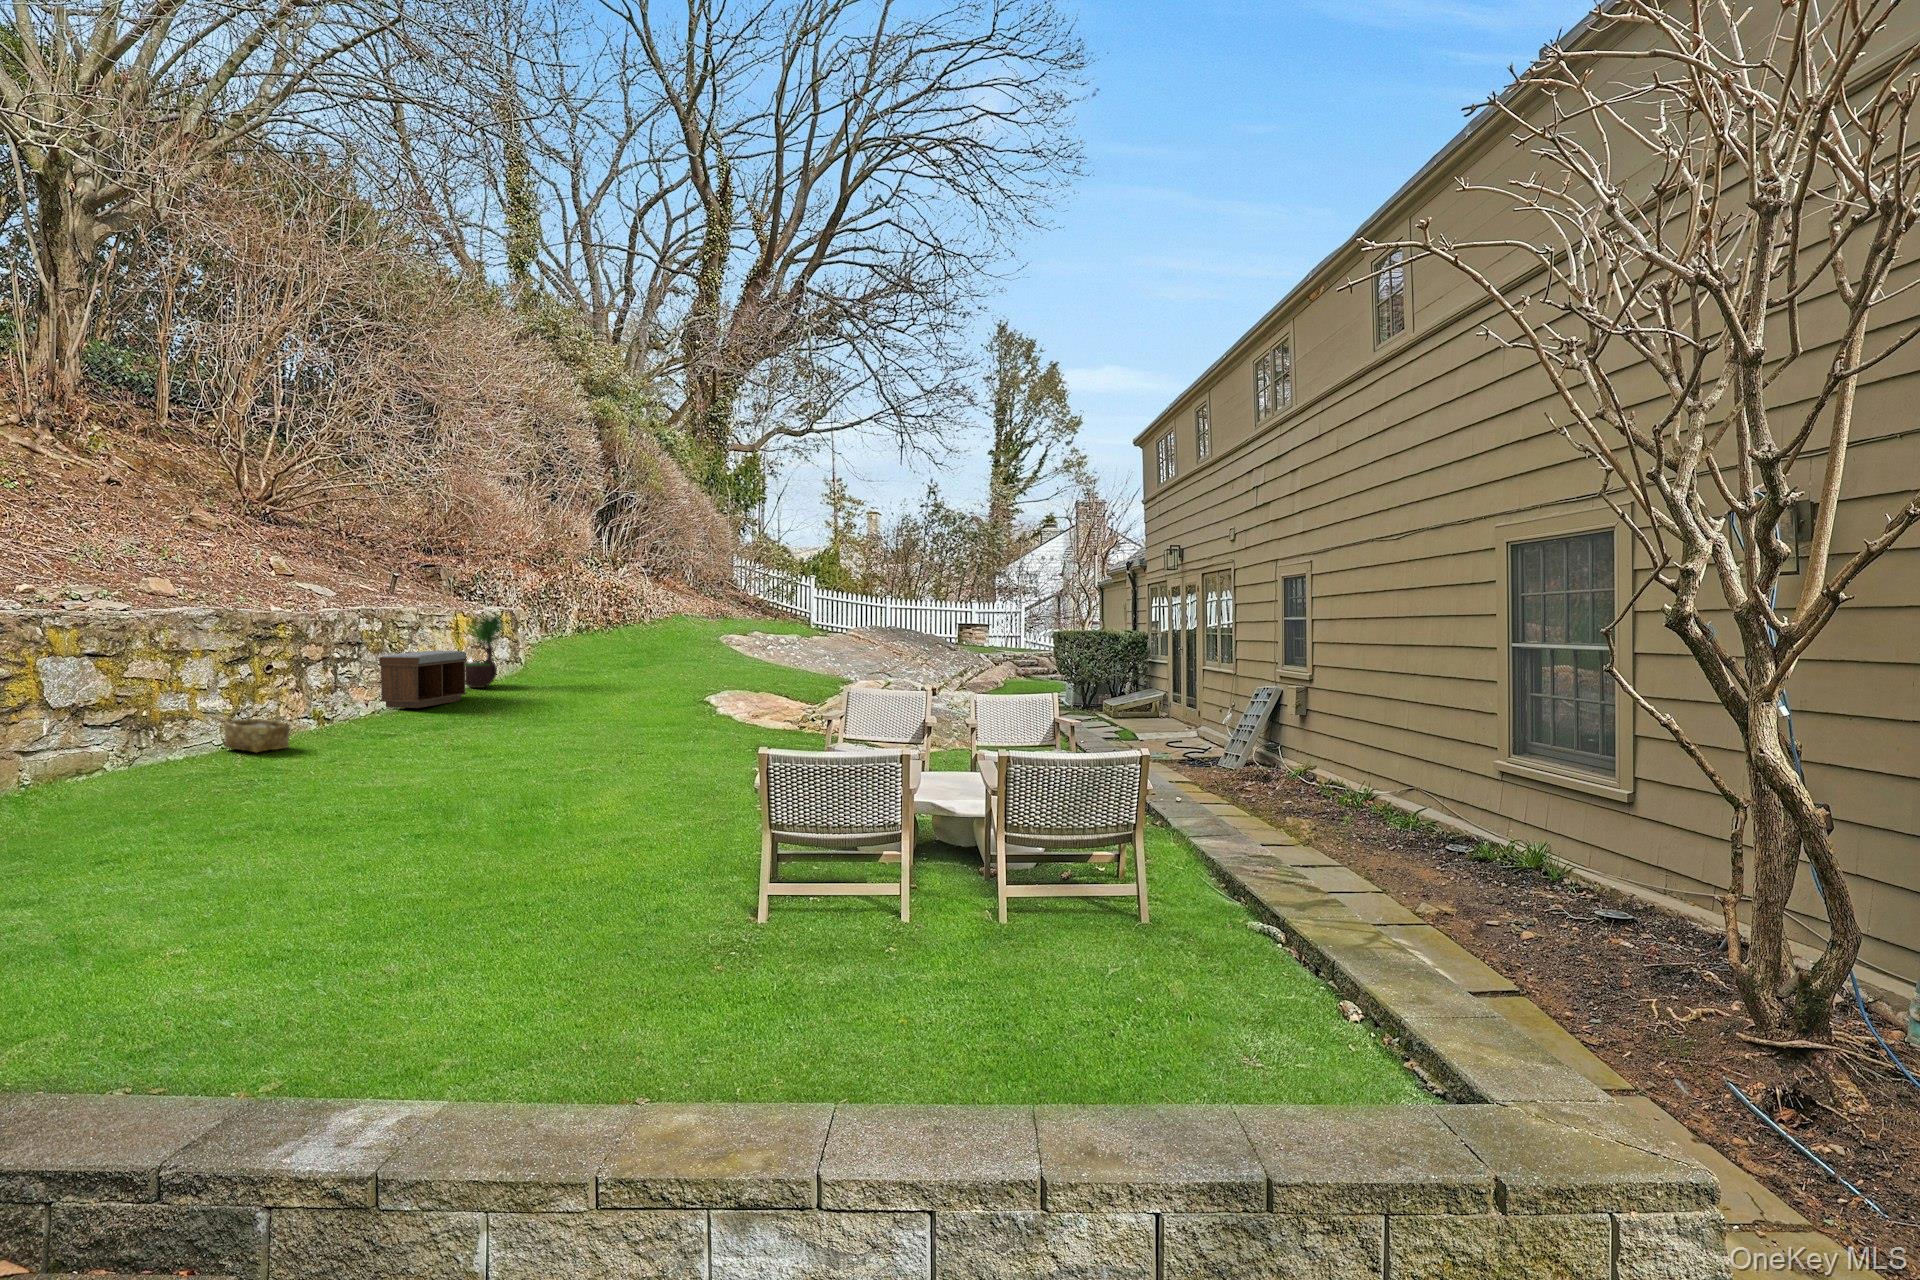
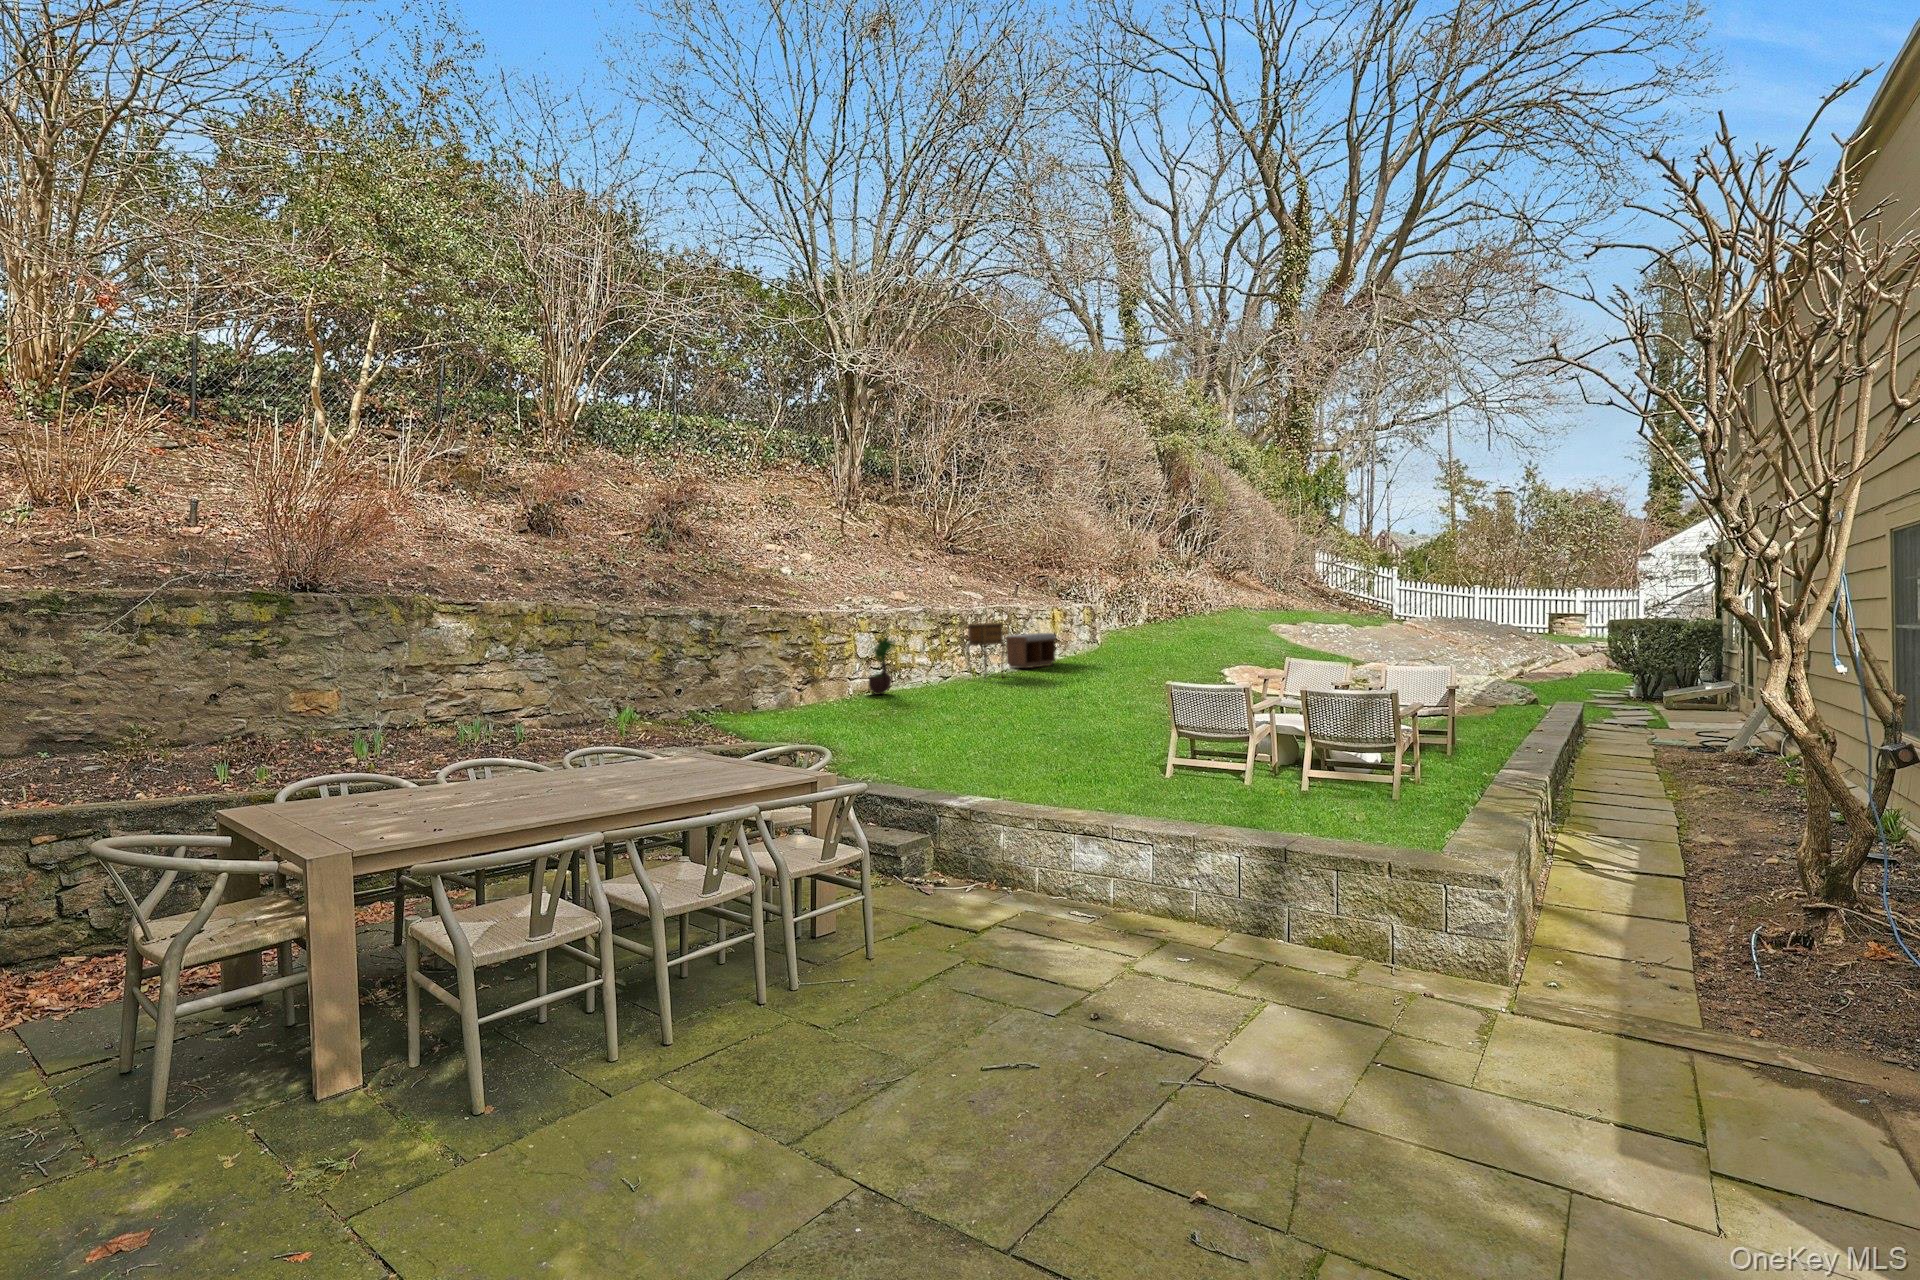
potted tree: present [465,611,506,688] -> present [869,635,896,695]
side table: none [307,635,381,735] -> present [967,623,1005,679]
woven basket: present [224,709,290,752] -> none [927,664,958,687]

